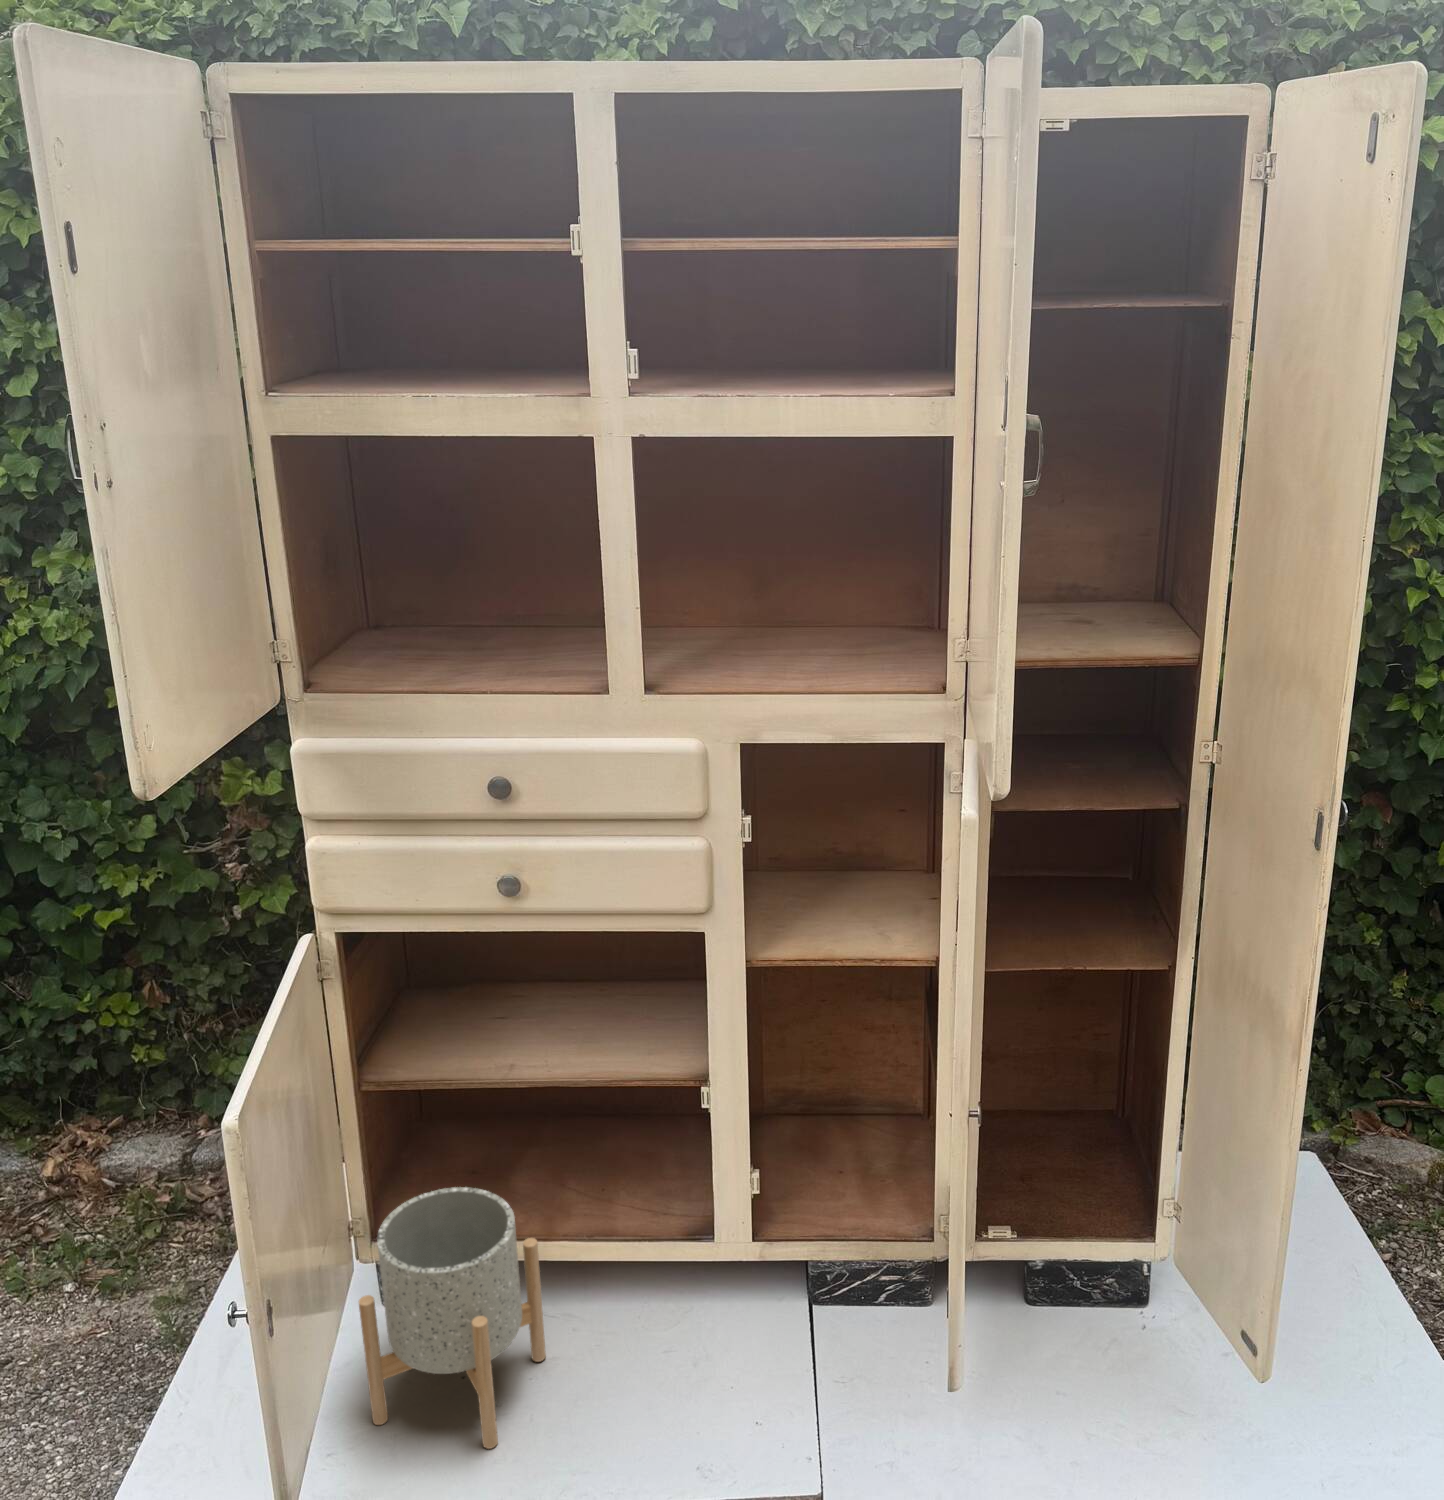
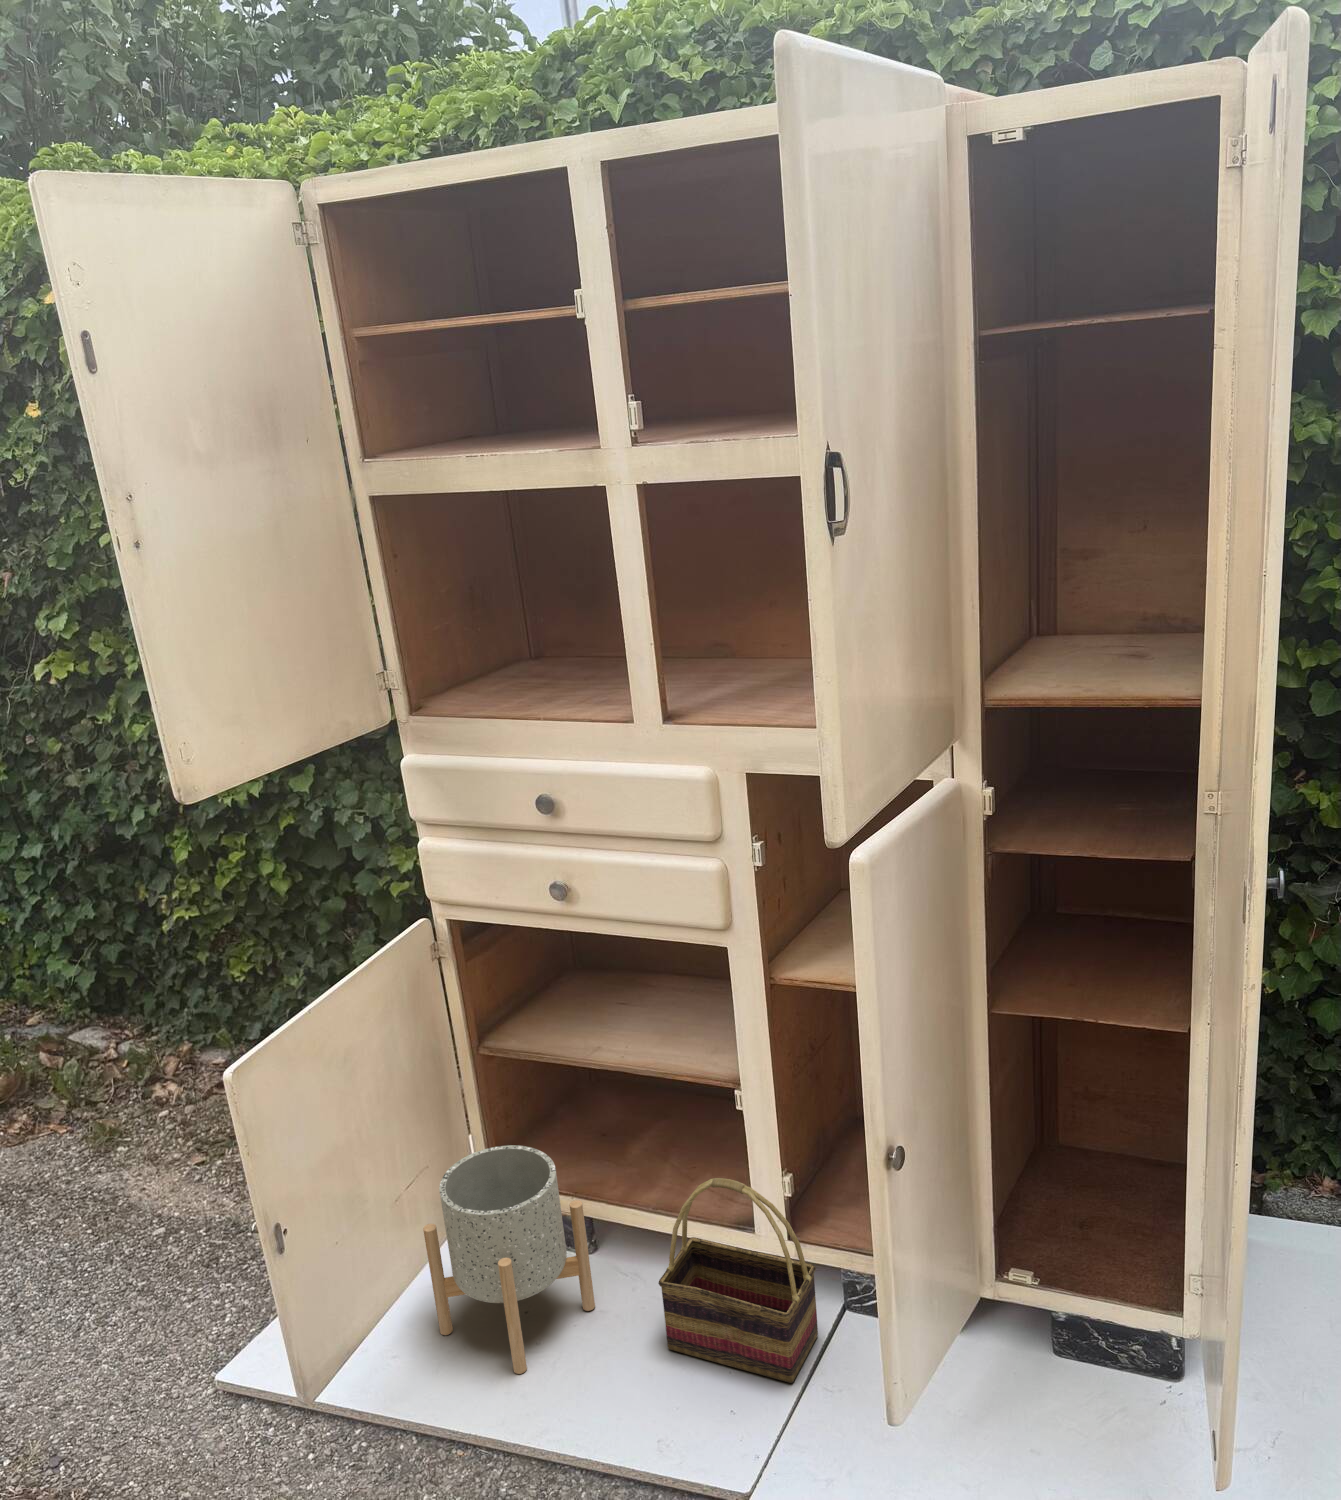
basket: none [642,1184,801,1390] -> present [659,1178,818,1383]

